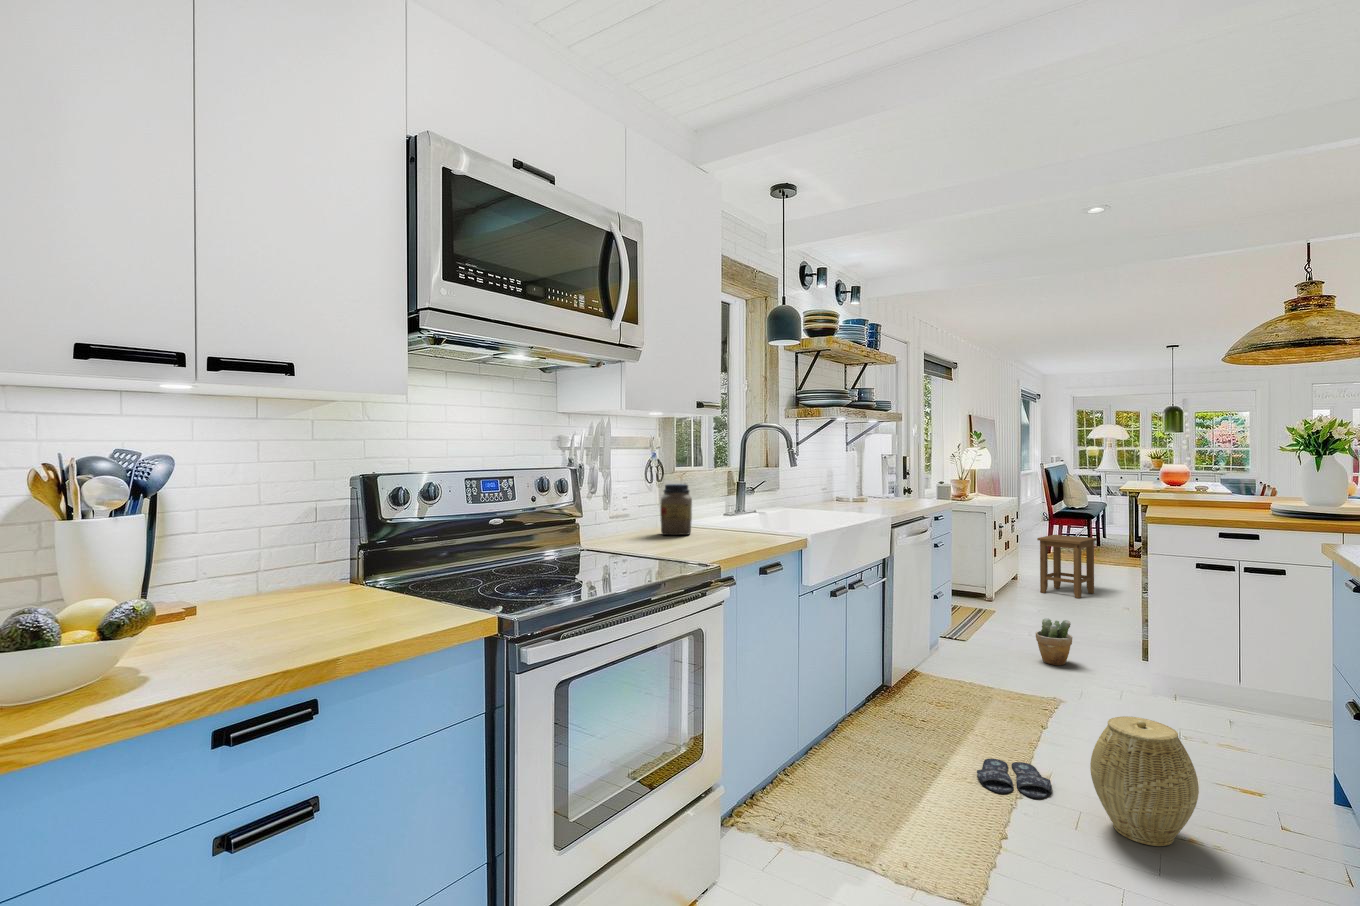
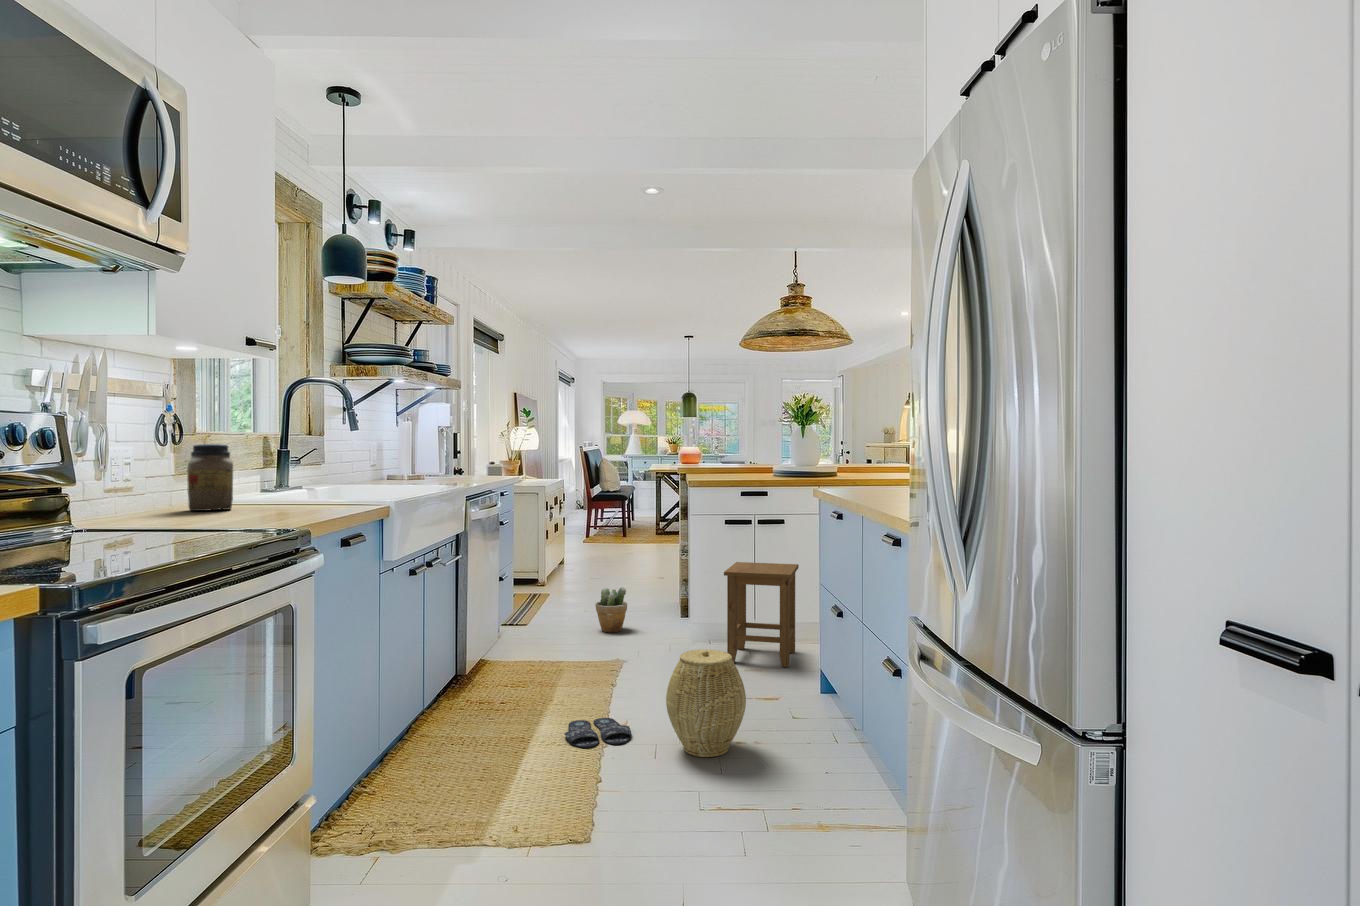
stool: present [1037,535,1097,598] -> present [724,562,799,667]

